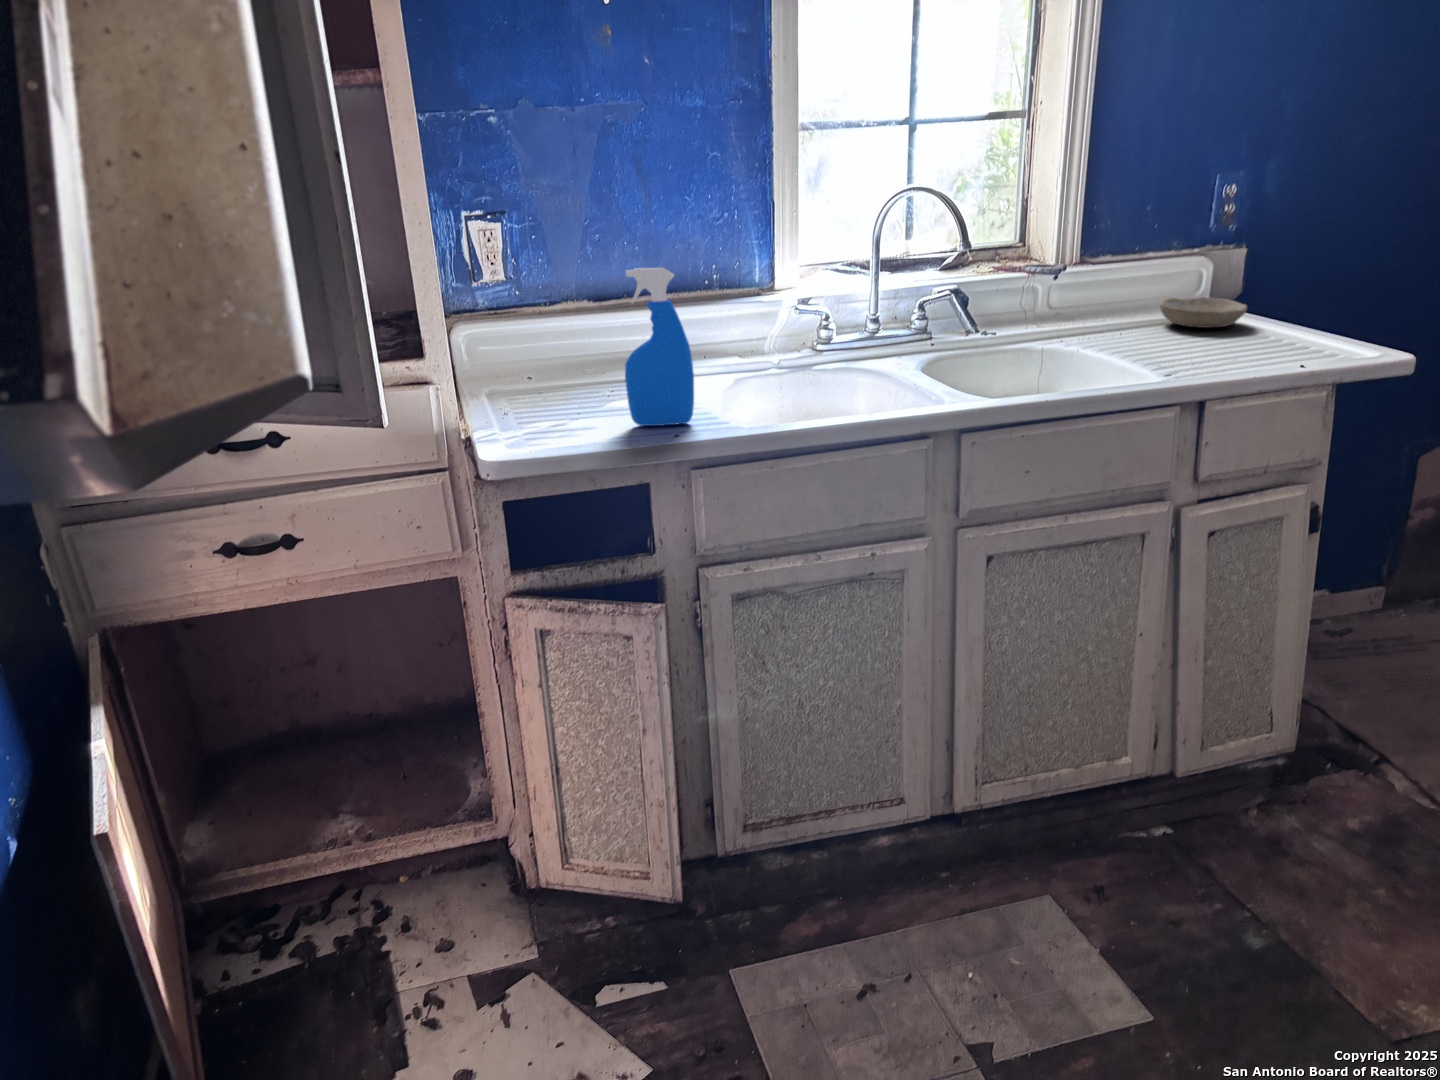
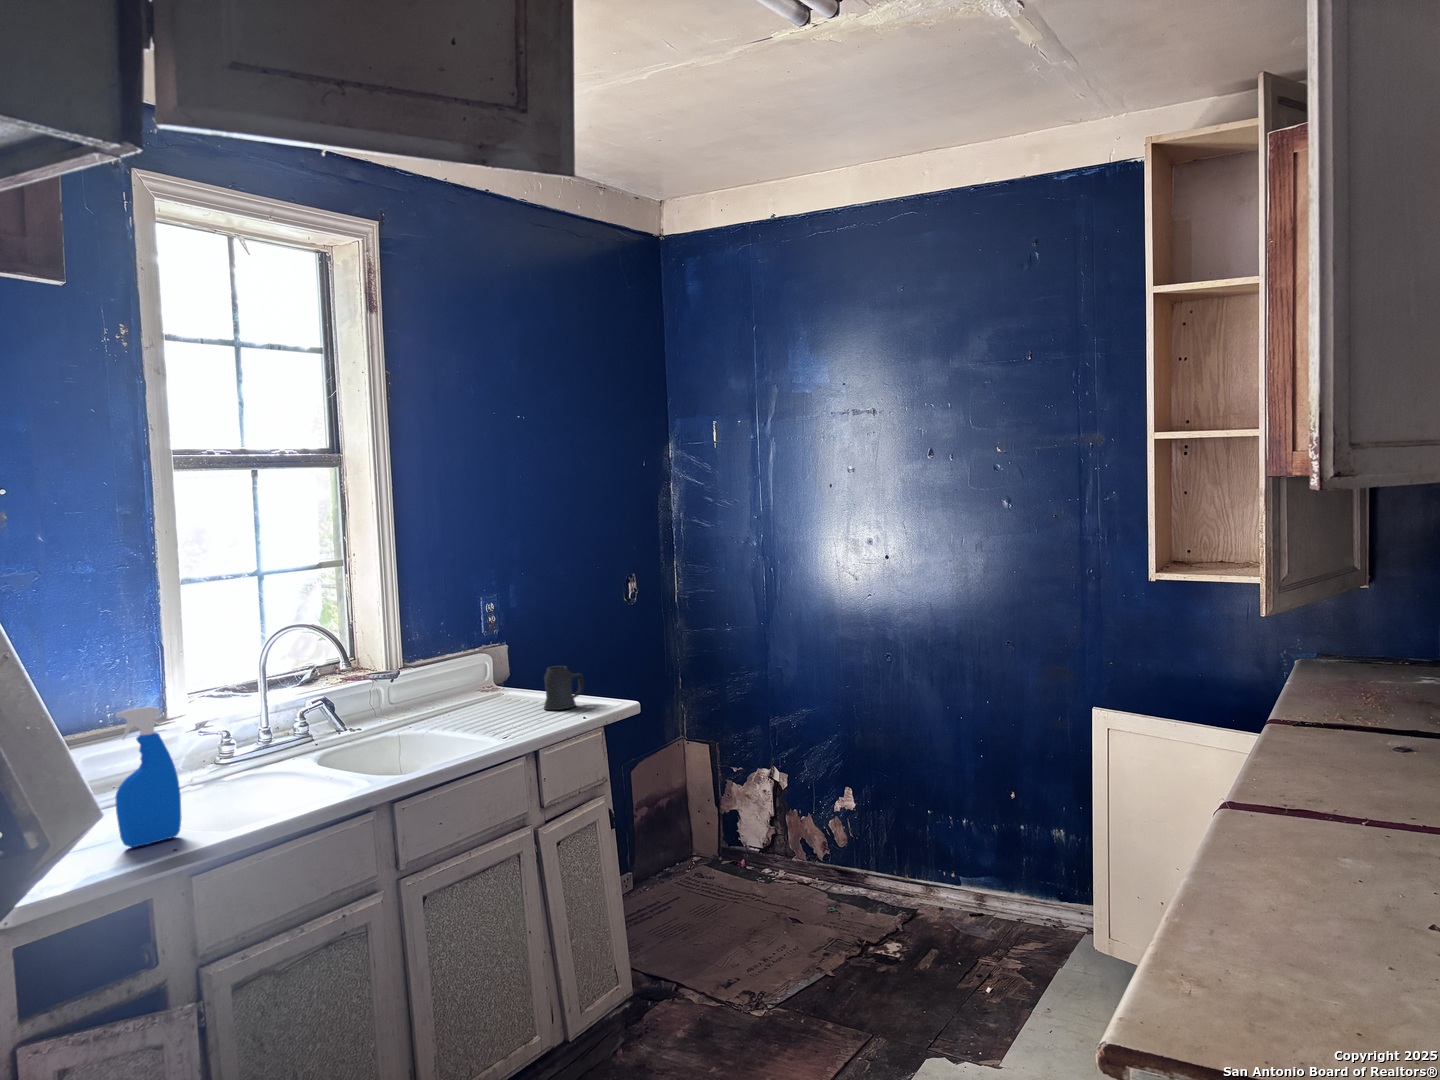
mug: none [1252,285,1328,350] -> present [544,666,584,710]
bowl: present [1160,297,1247,328] -> none [469,681,529,704]

